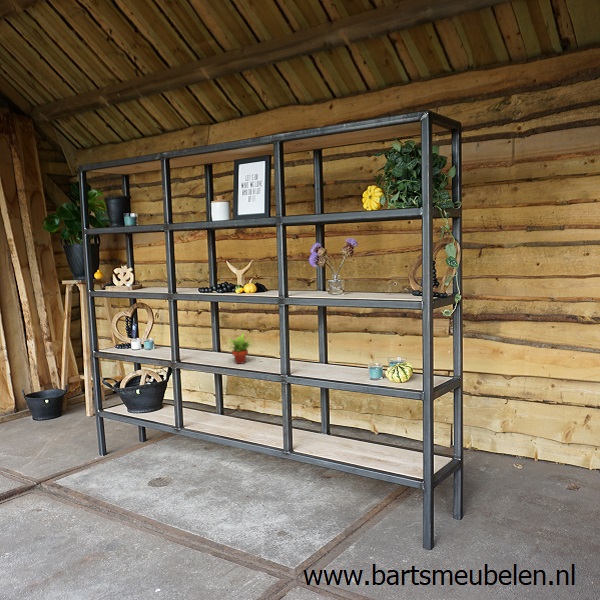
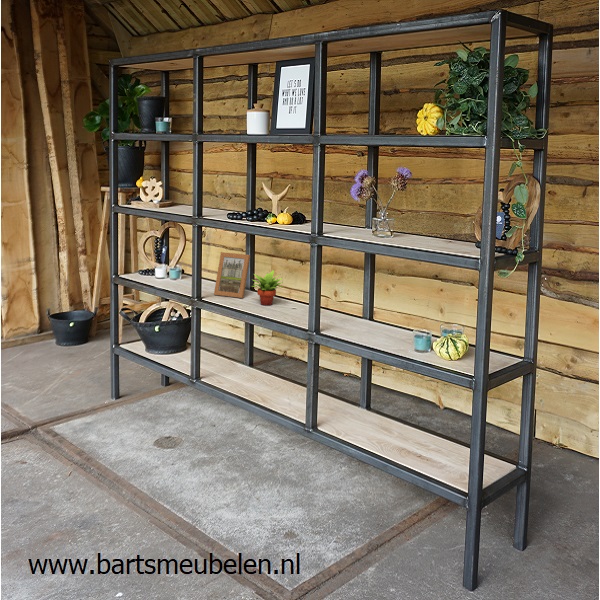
picture frame: none [191,323,220,361] -> present [214,252,250,298]

